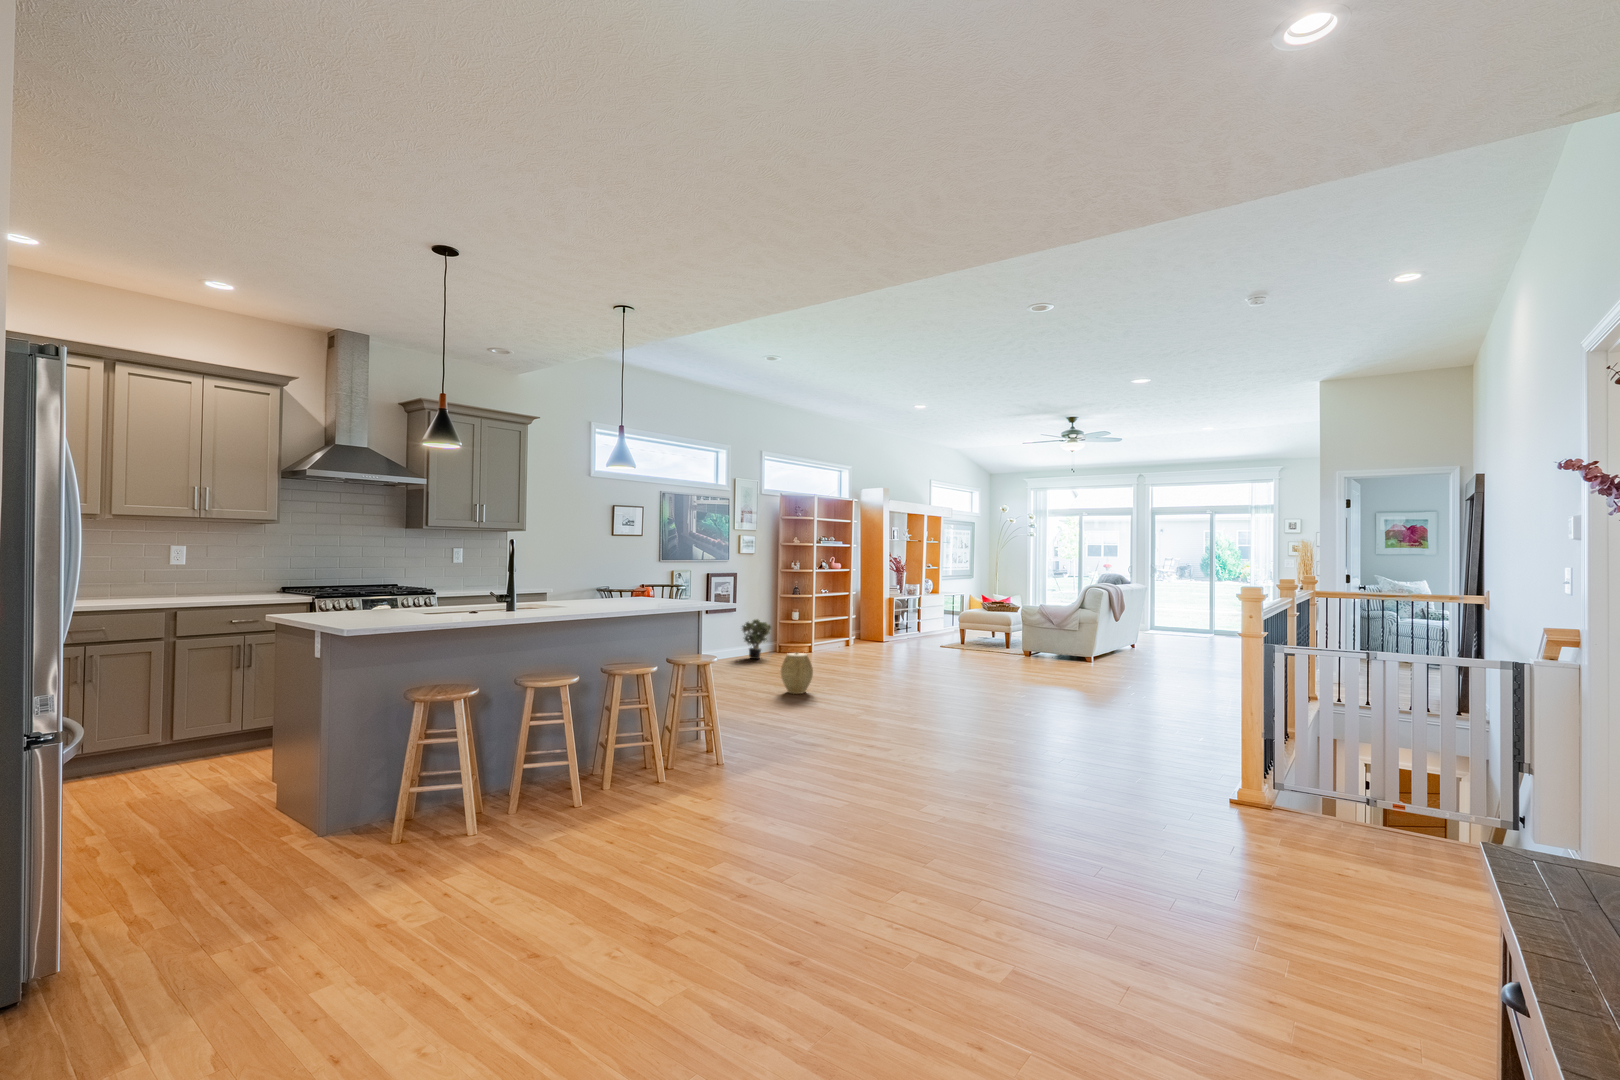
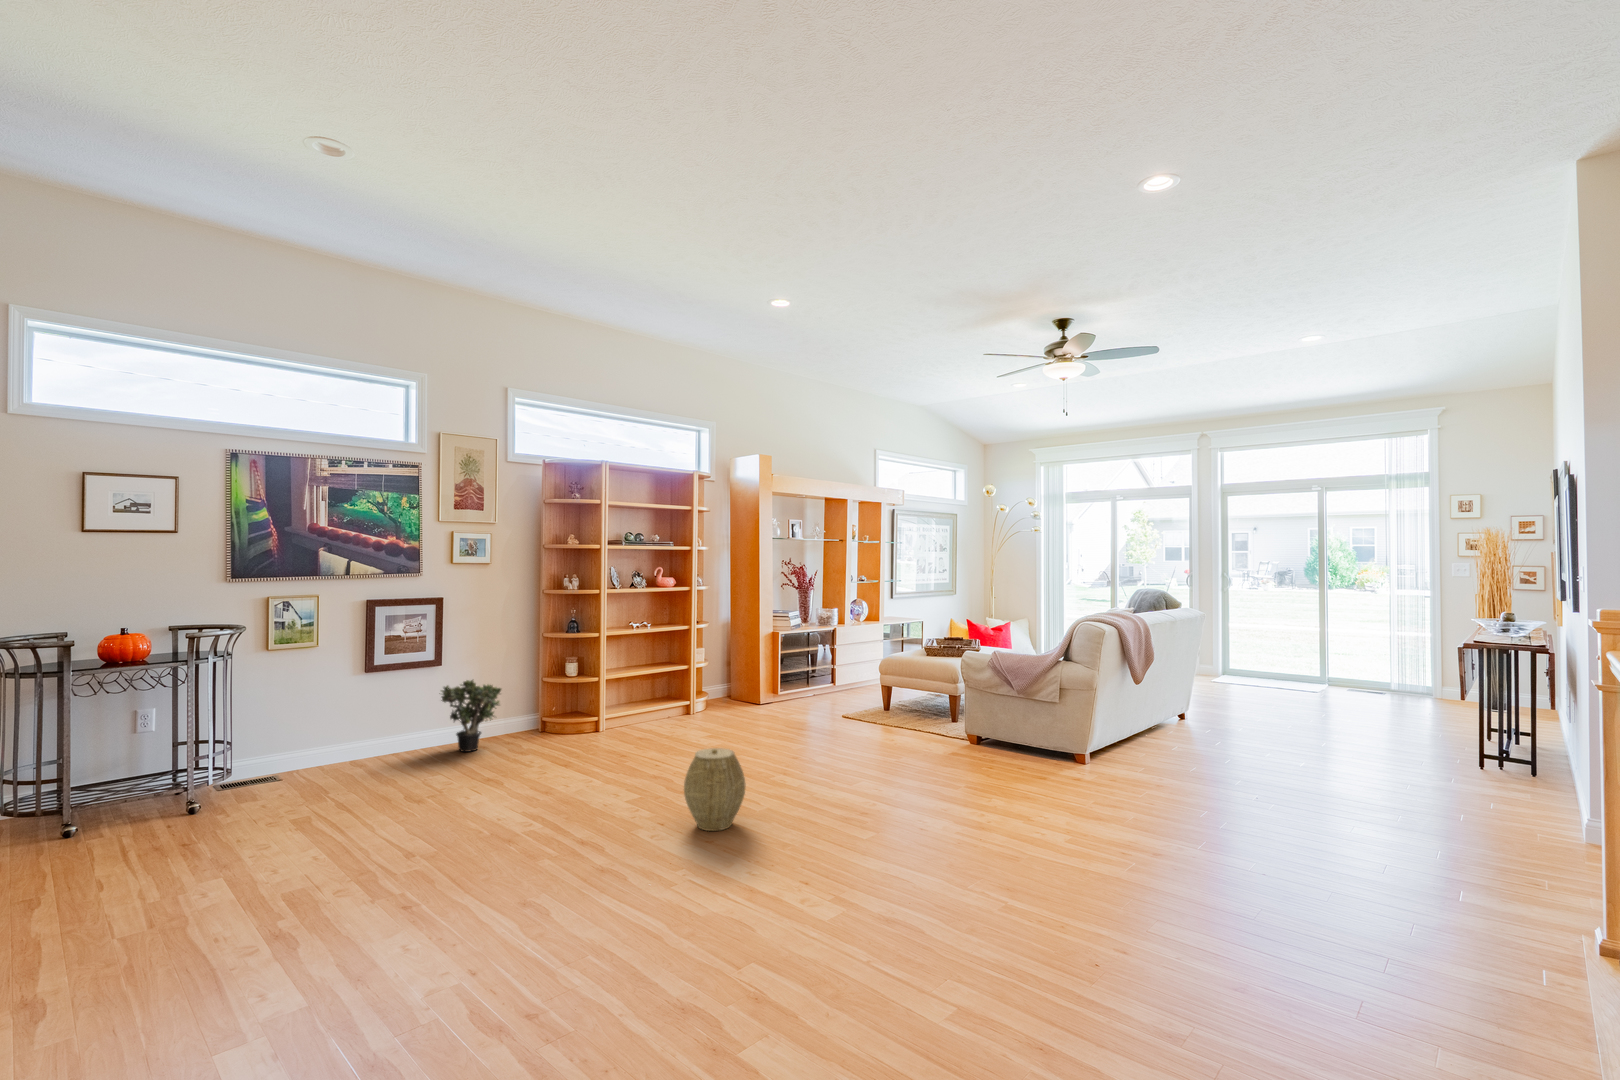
woven basket: present [781,652,813,694] -> present [684,748,745,831]

